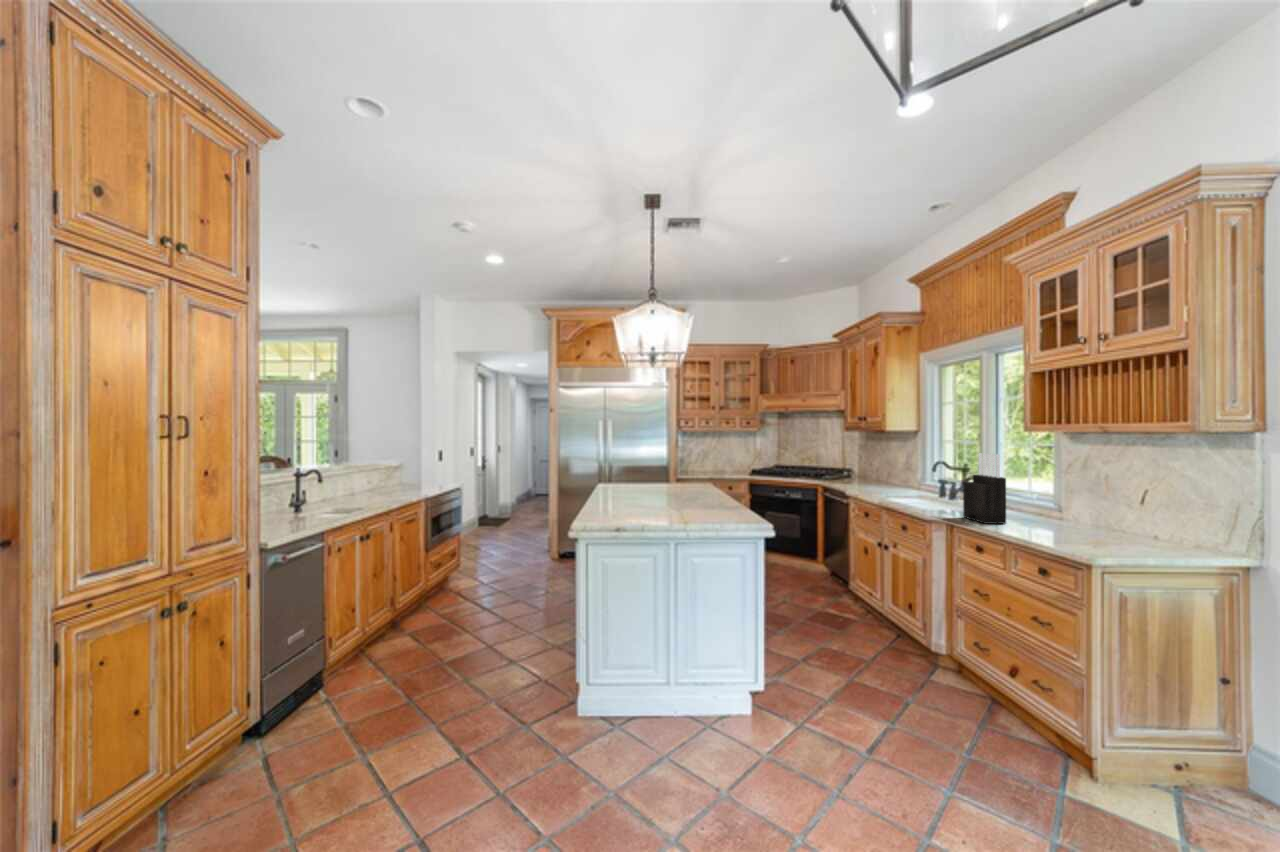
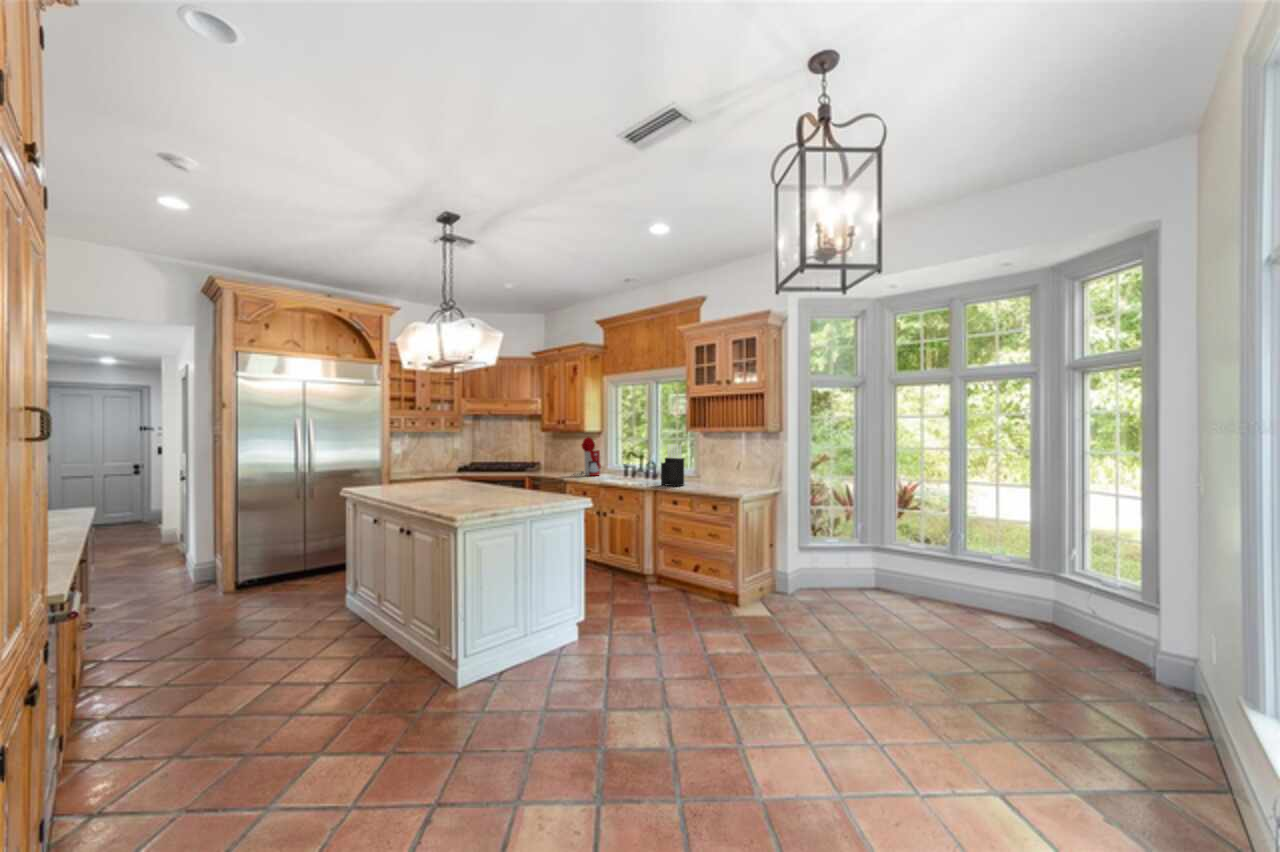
coffee maker: none [864,438,904,492] -> present [573,437,601,476]

